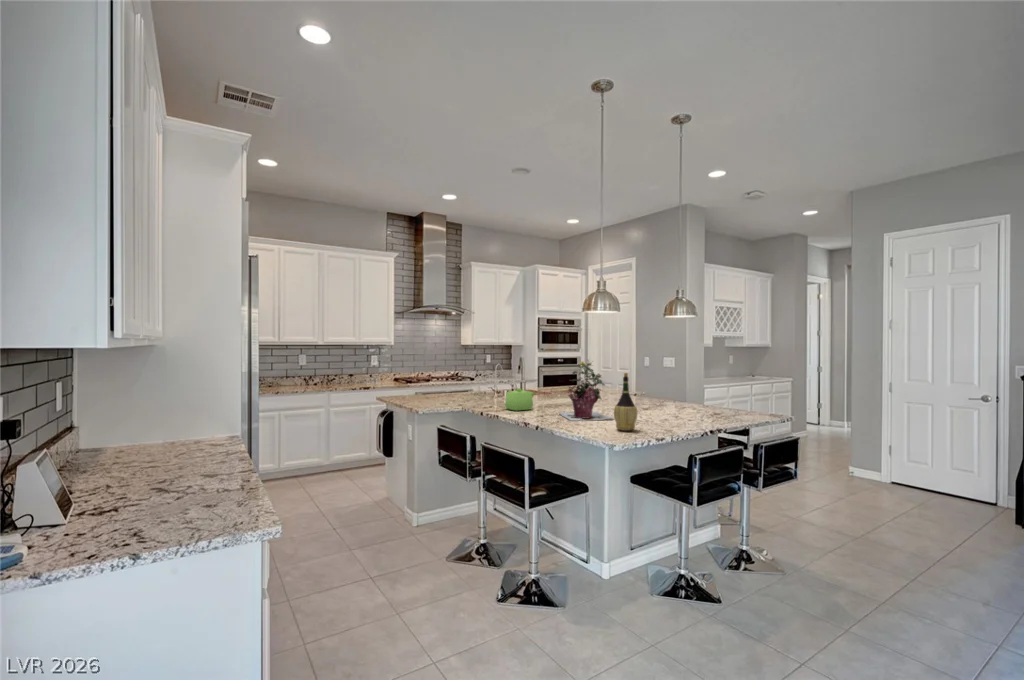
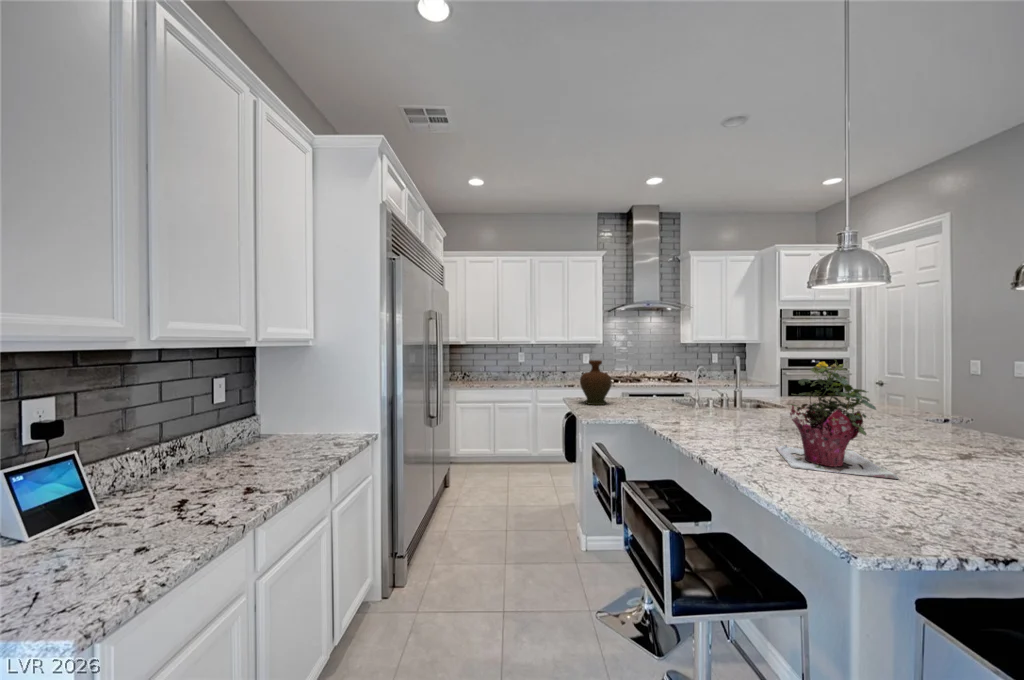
decorative vase: none [409,363,436,401] -> present [580,360,612,405]
wine bottle: present [614,373,637,431] -> none [895,389,973,527]
teapot: present [505,388,534,411] -> none [688,399,736,433]

